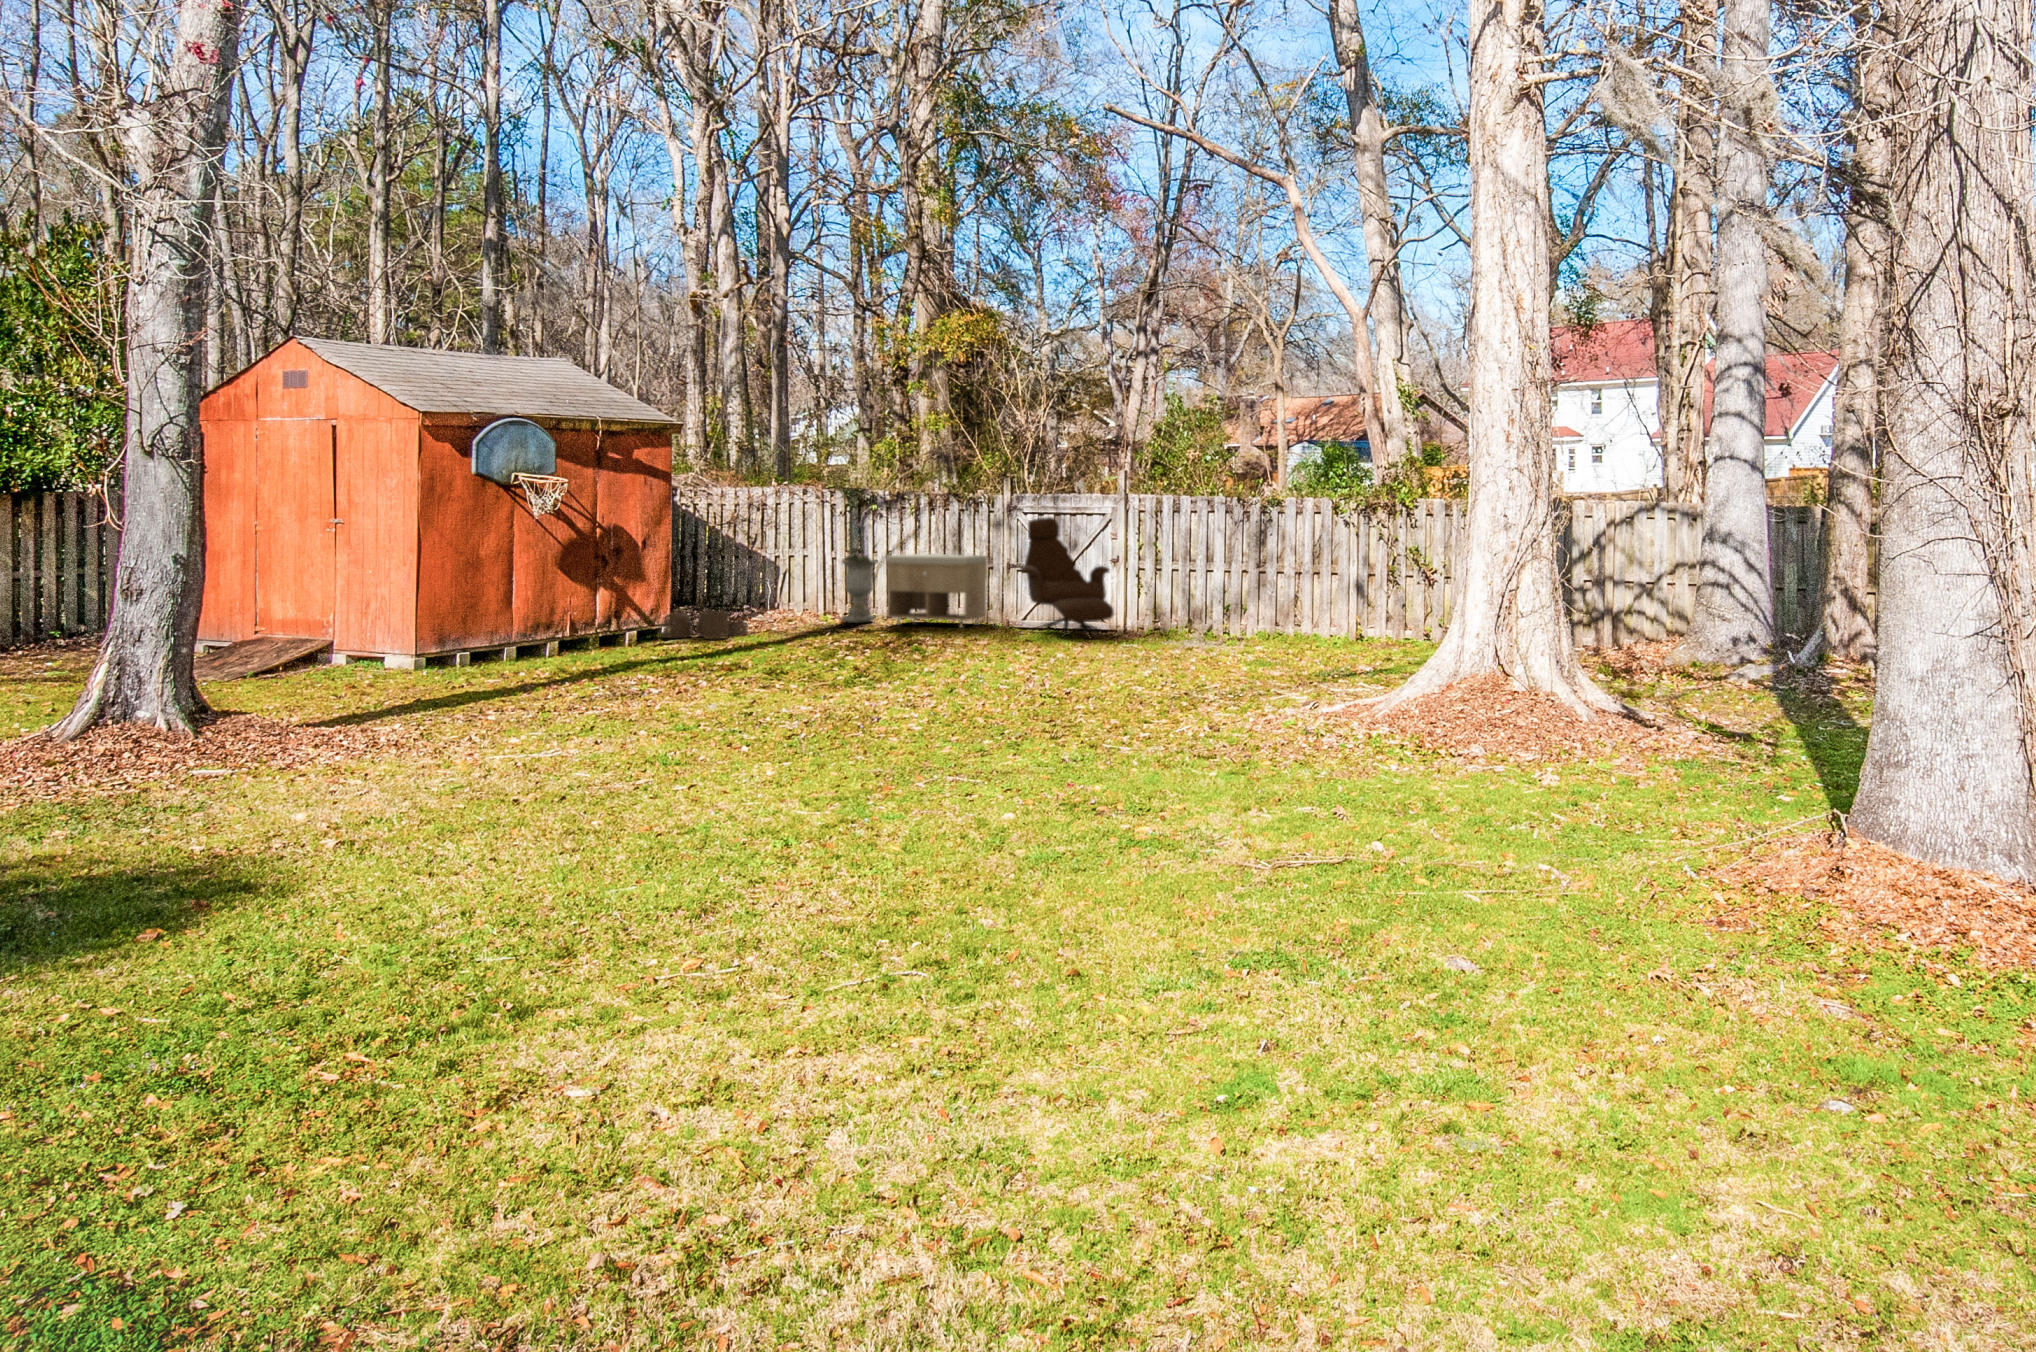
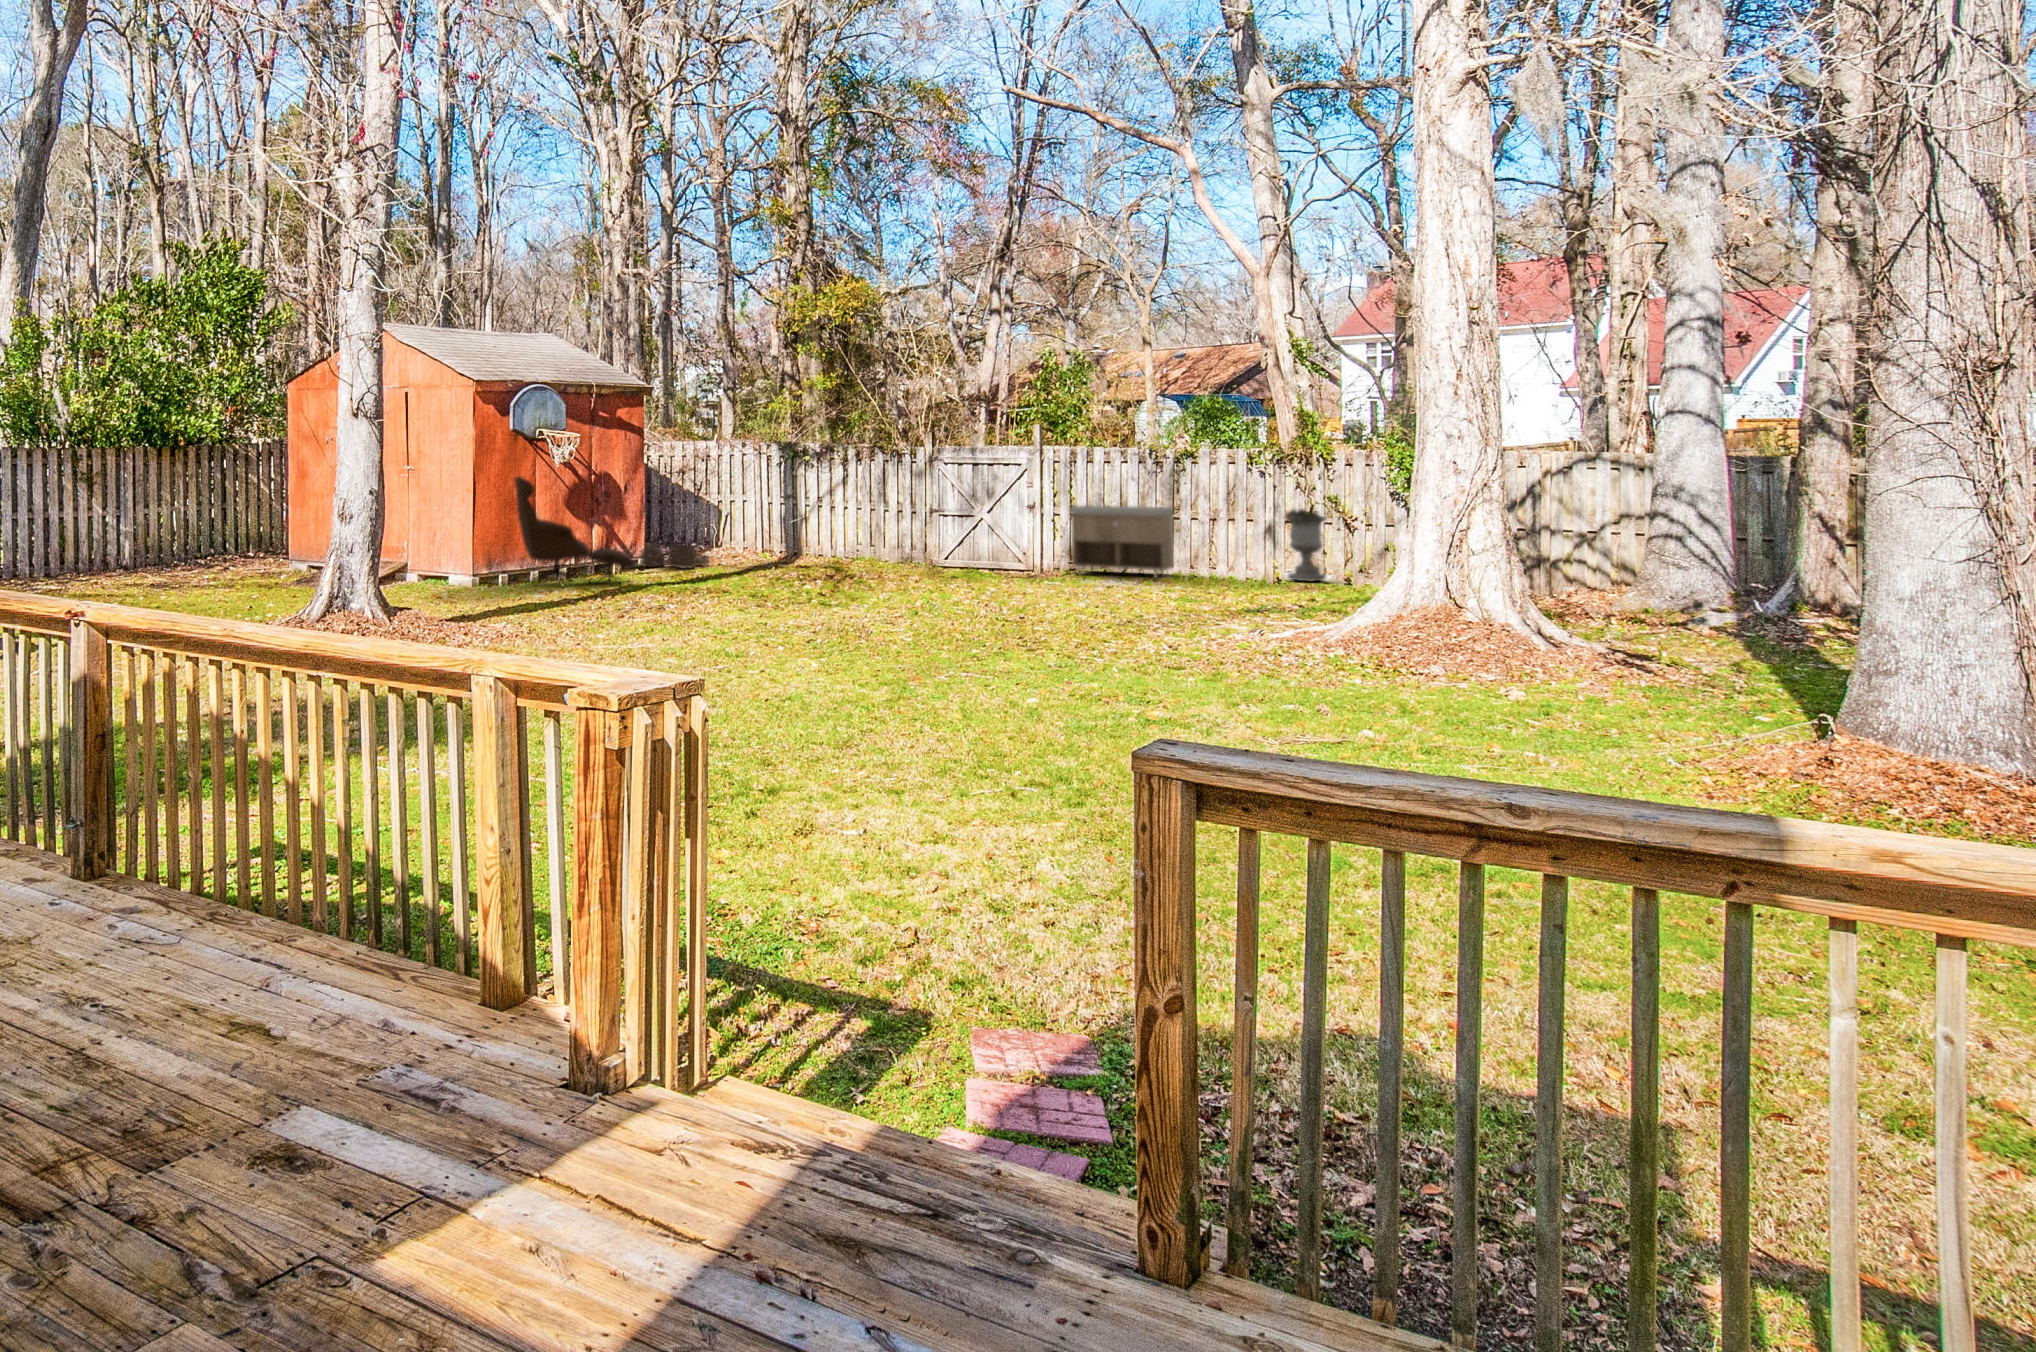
lounge chair: present [1020,517,1114,638] -> present [515,476,633,587]
planter: present [841,554,877,623] -> present [1285,509,1326,581]
storage bench: present [886,554,987,627] -> present [1071,505,1174,576]

